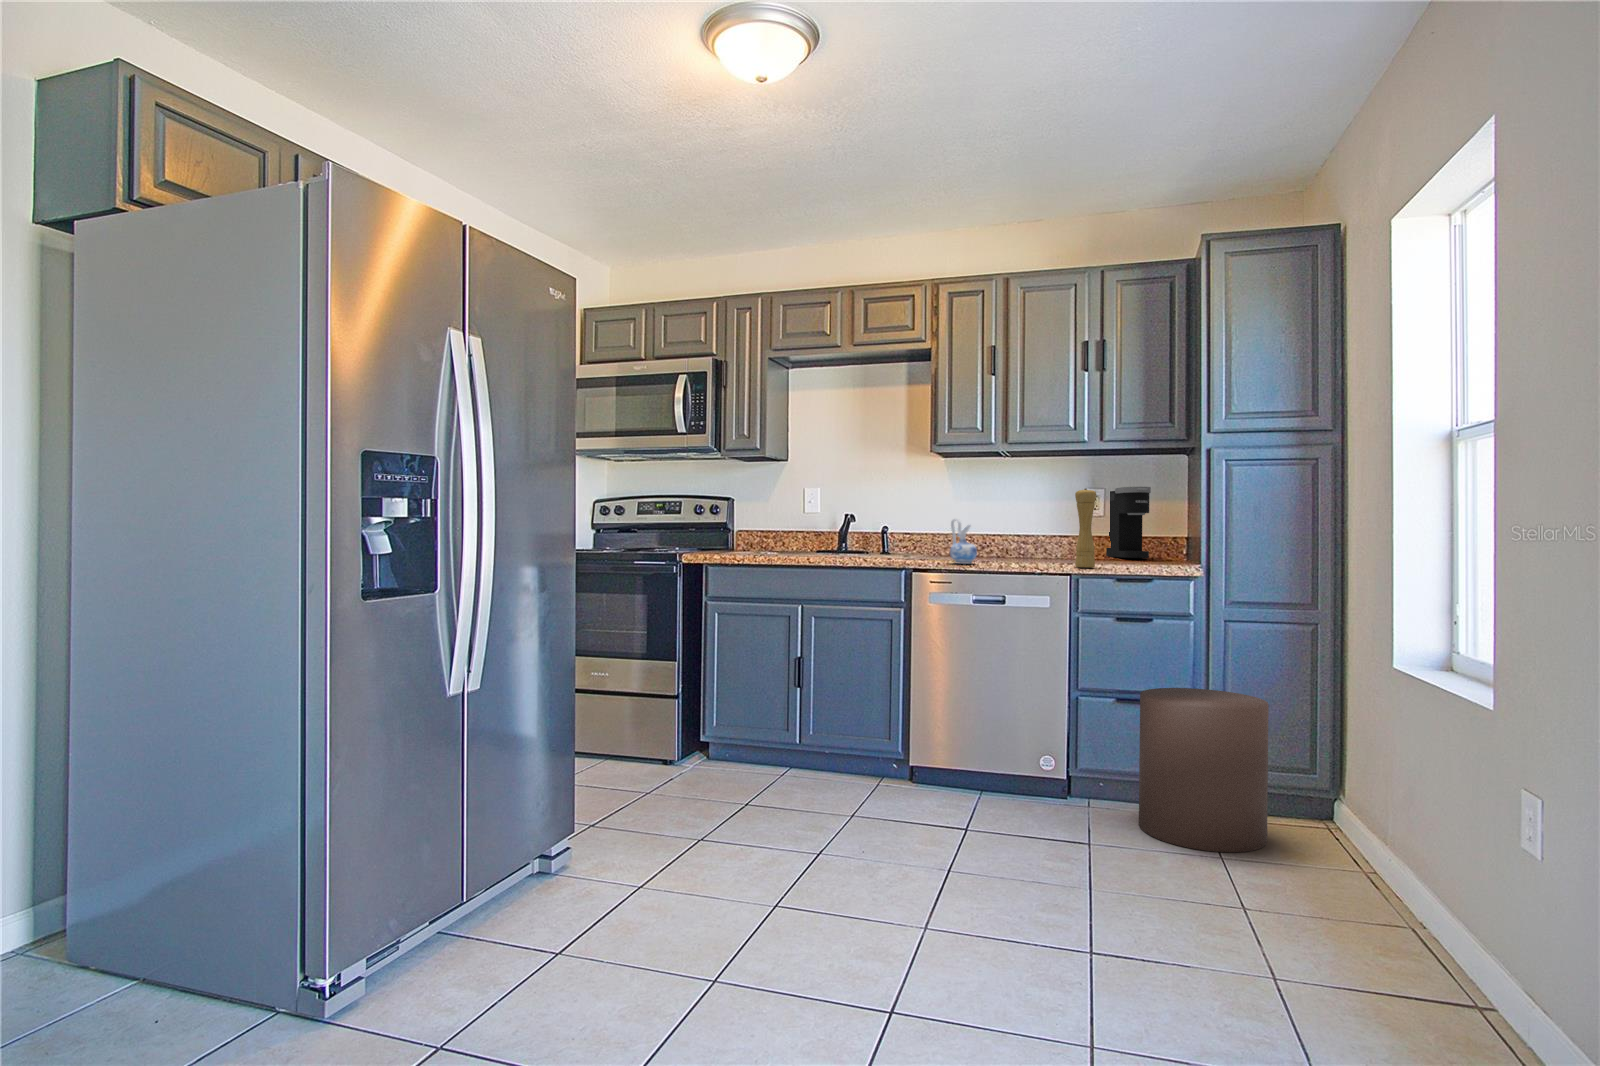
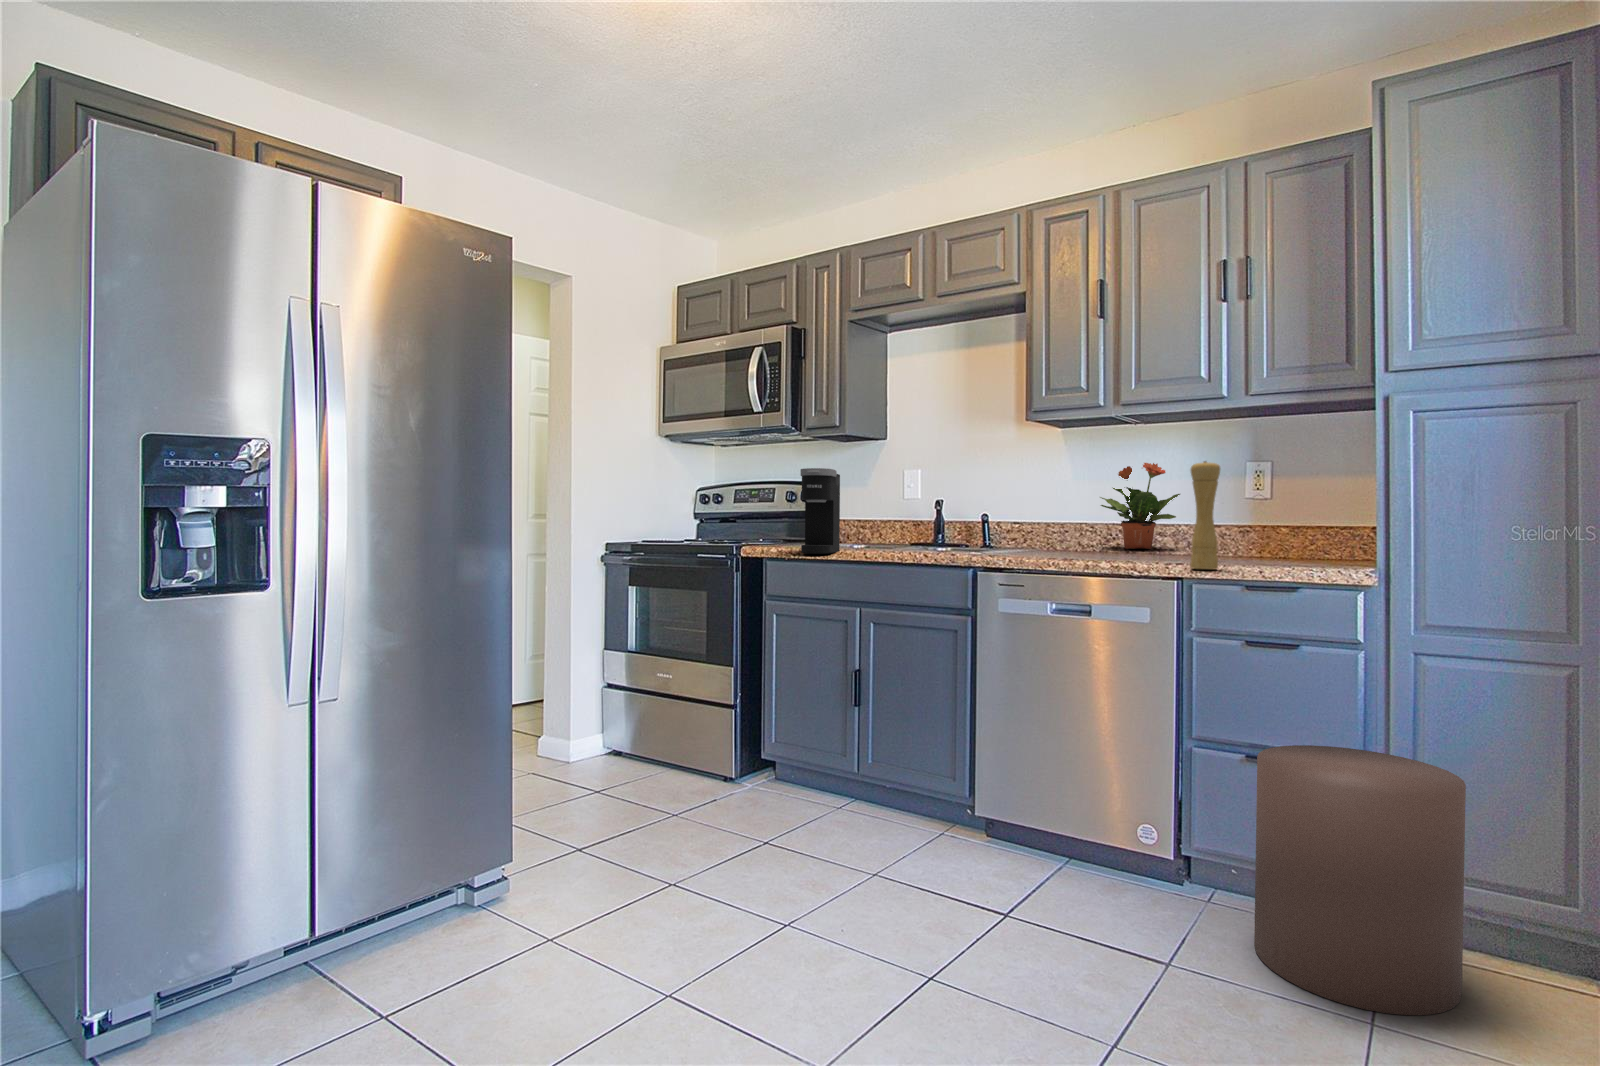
potted plant: none [978,487,1040,554] -> present [1100,463,1180,549]
coffee maker: present [1106,487,1151,558] -> present [801,468,840,554]
ceramic pitcher: present [950,518,977,564] -> none [1027,504,1063,562]

